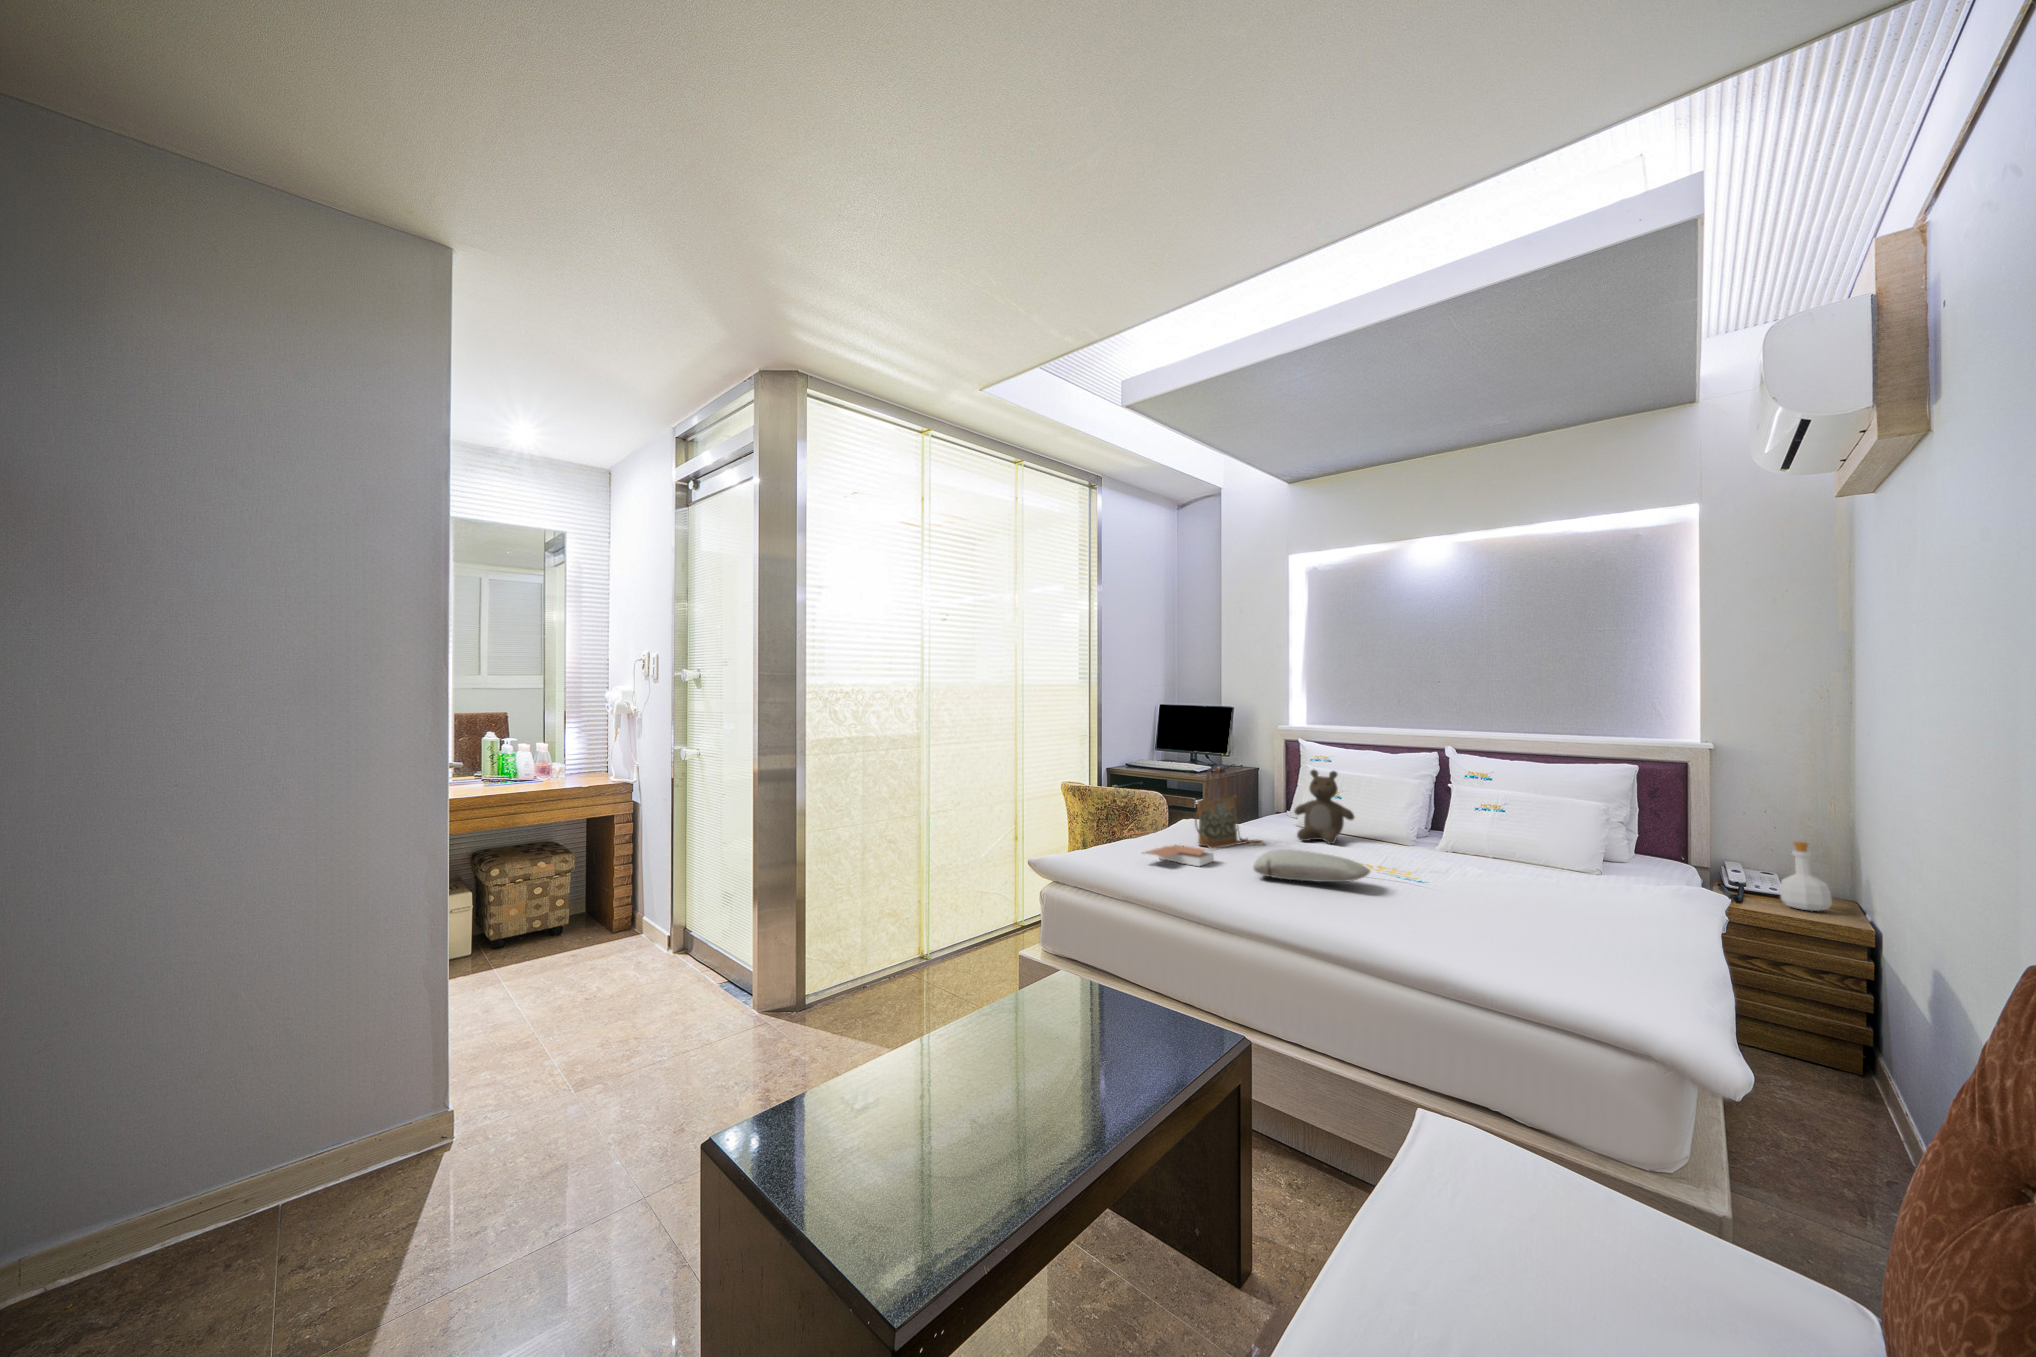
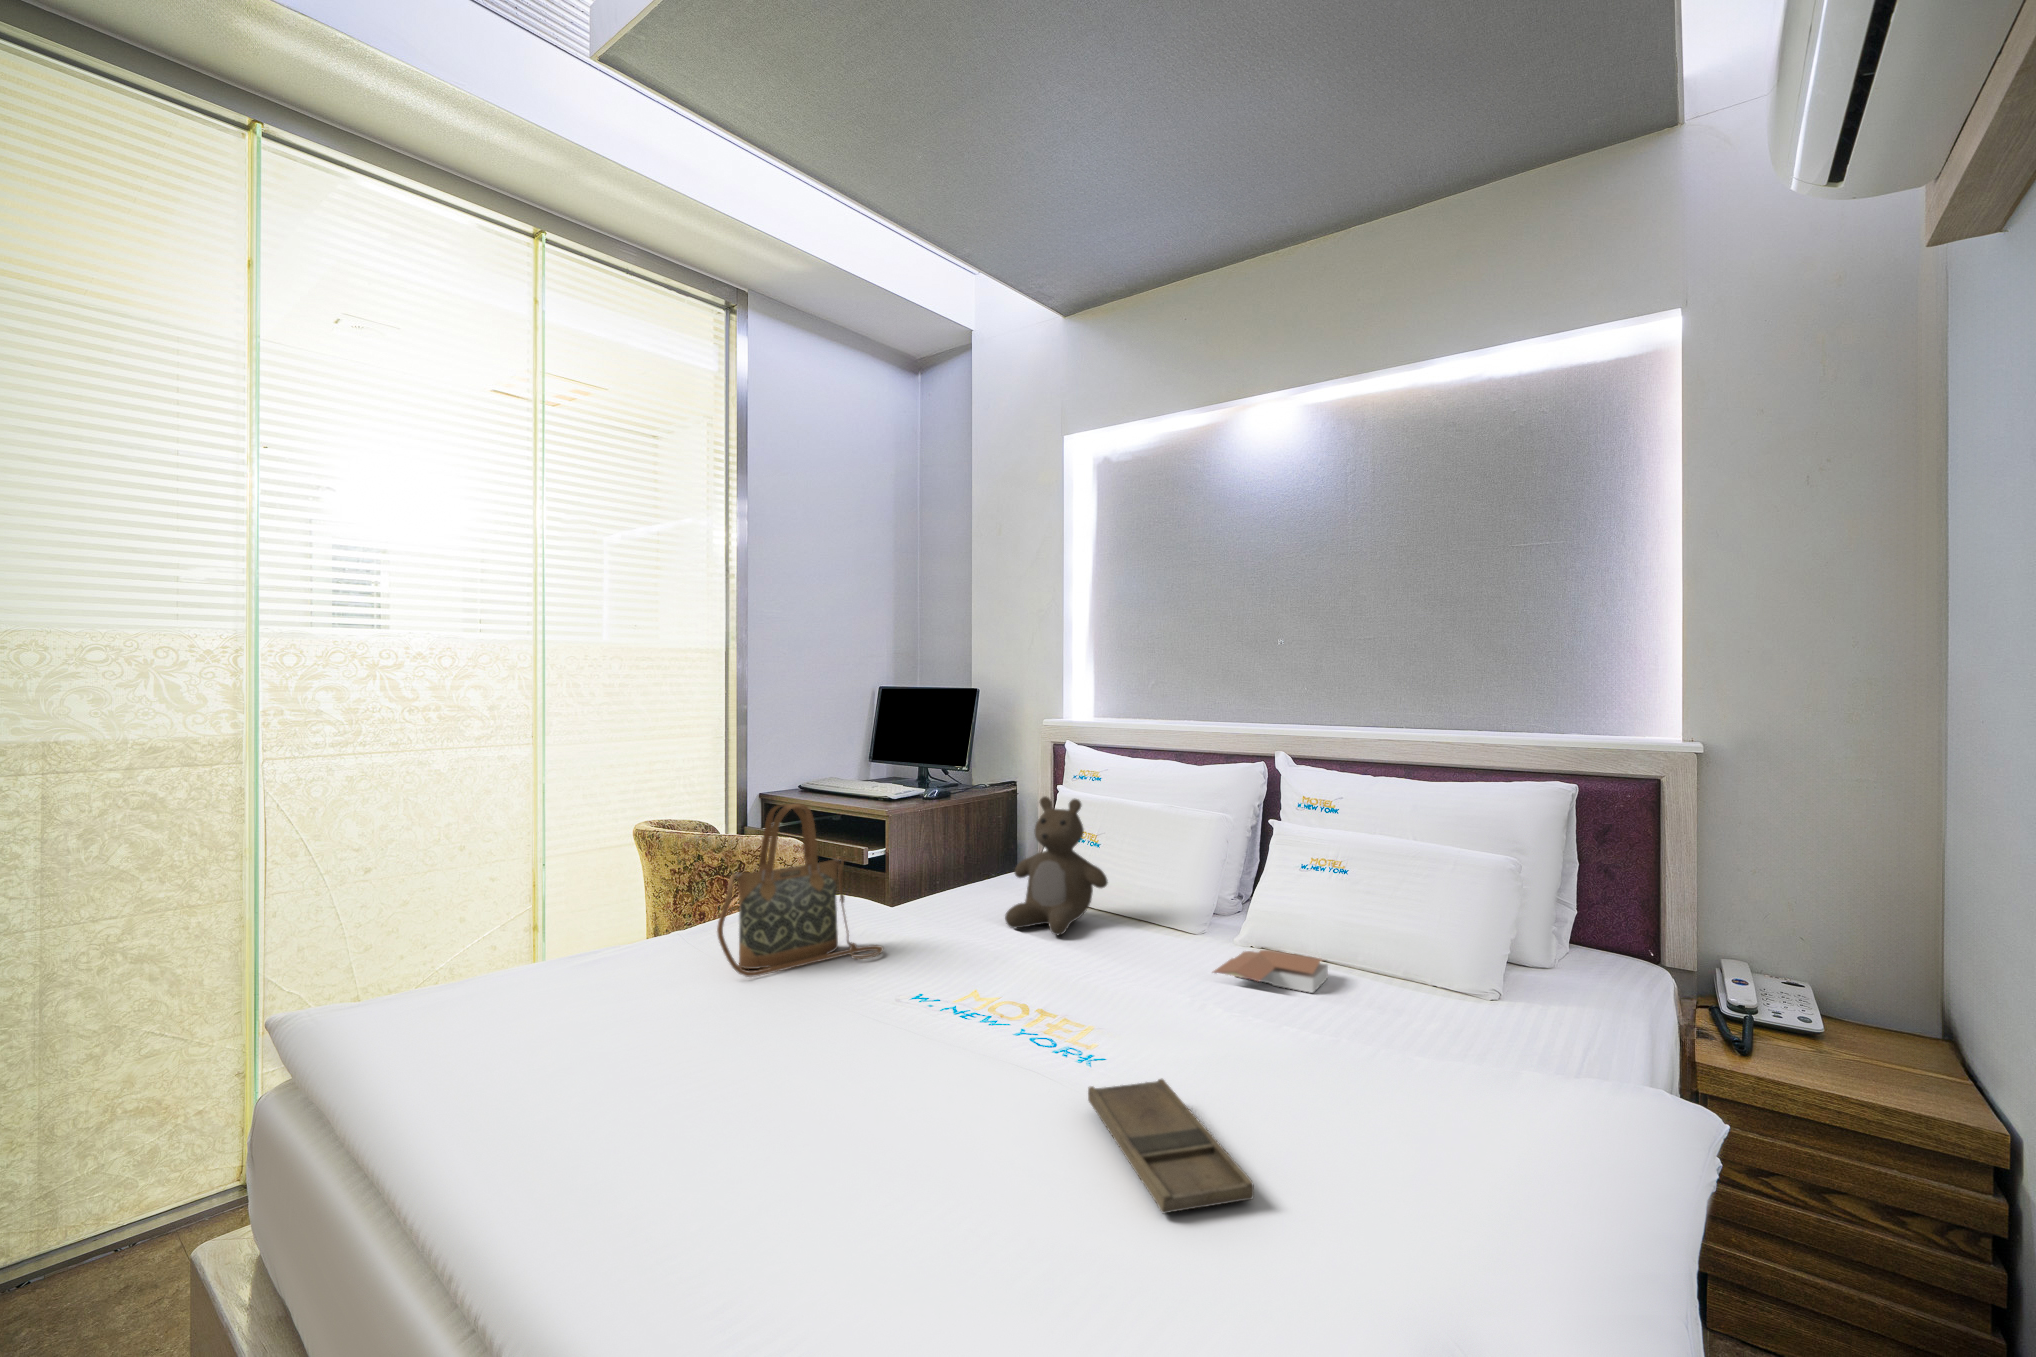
bottle: present [1780,842,1832,911] -> none [1818,934,1915,1073]
book: present [1142,845,1214,866] -> present [1213,950,1328,993]
pillow: present [1253,849,1370,882] -> none [708,1000,962,1099]
tray: none [1428,880,1521,913] -> present [1088,1079,1254,1213]

